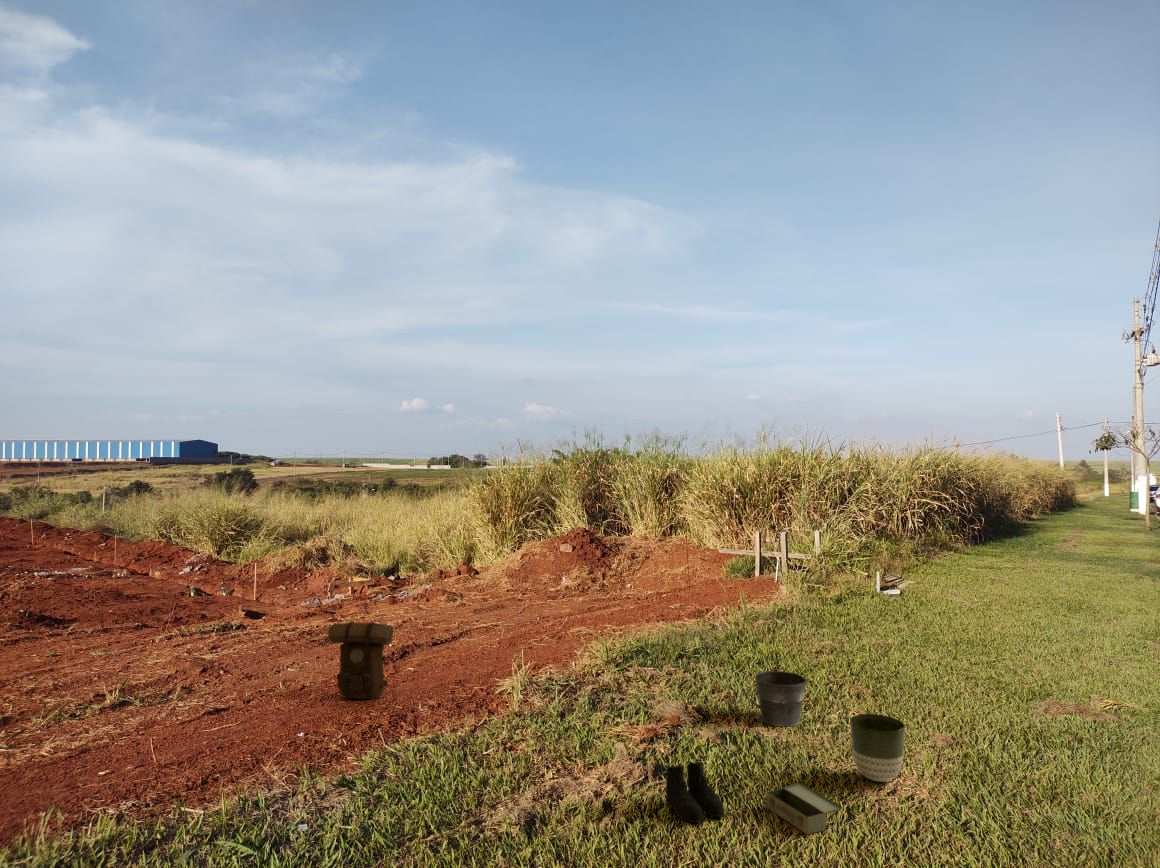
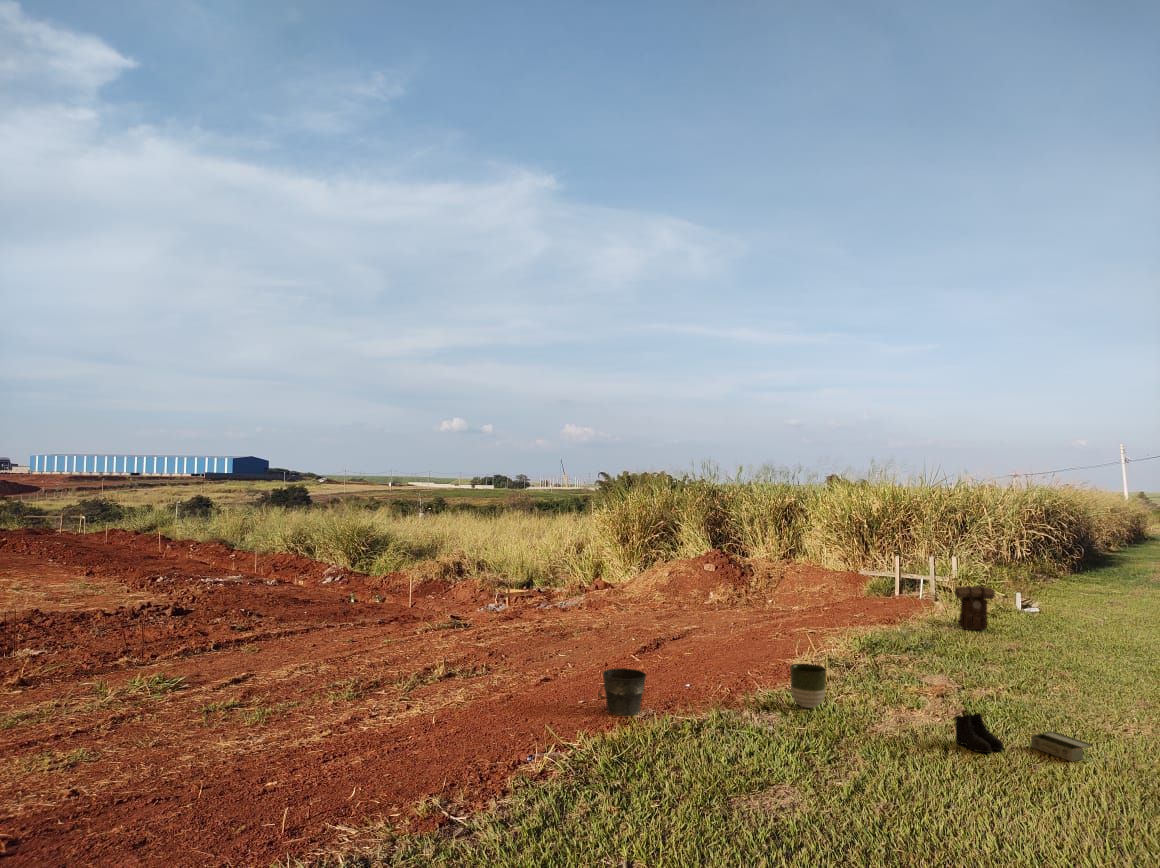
backpack: present [328,622,394,699] -> present [955,586,995,631]
bucket: present [751,671,807,727] -> present [598,668,646,716]
planter: present [850,714,905,782] -> present [790,664,826,708]

